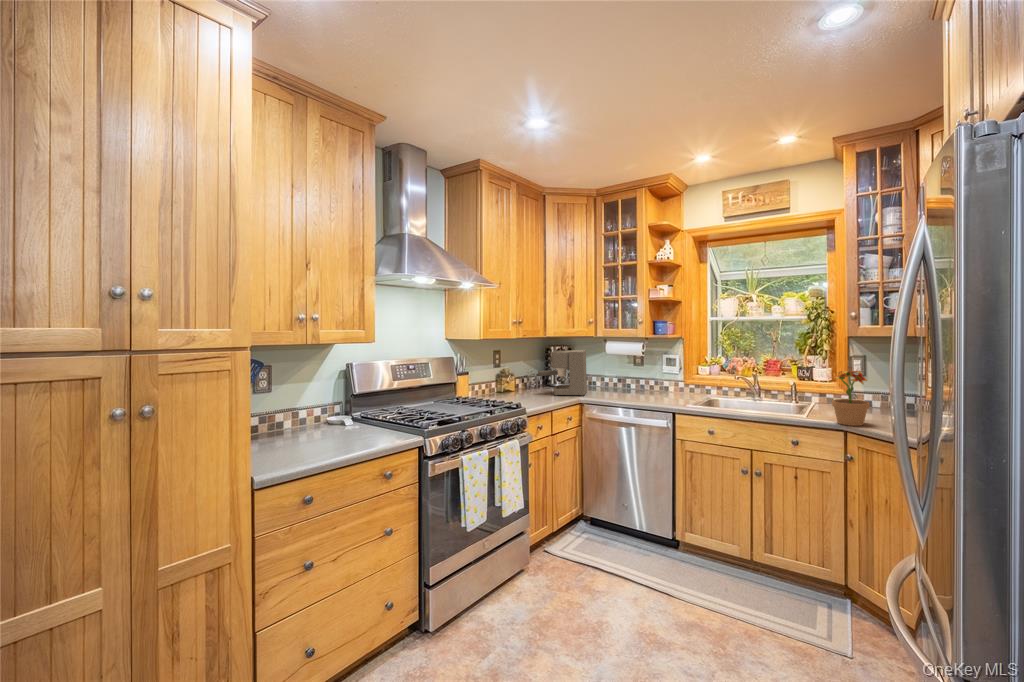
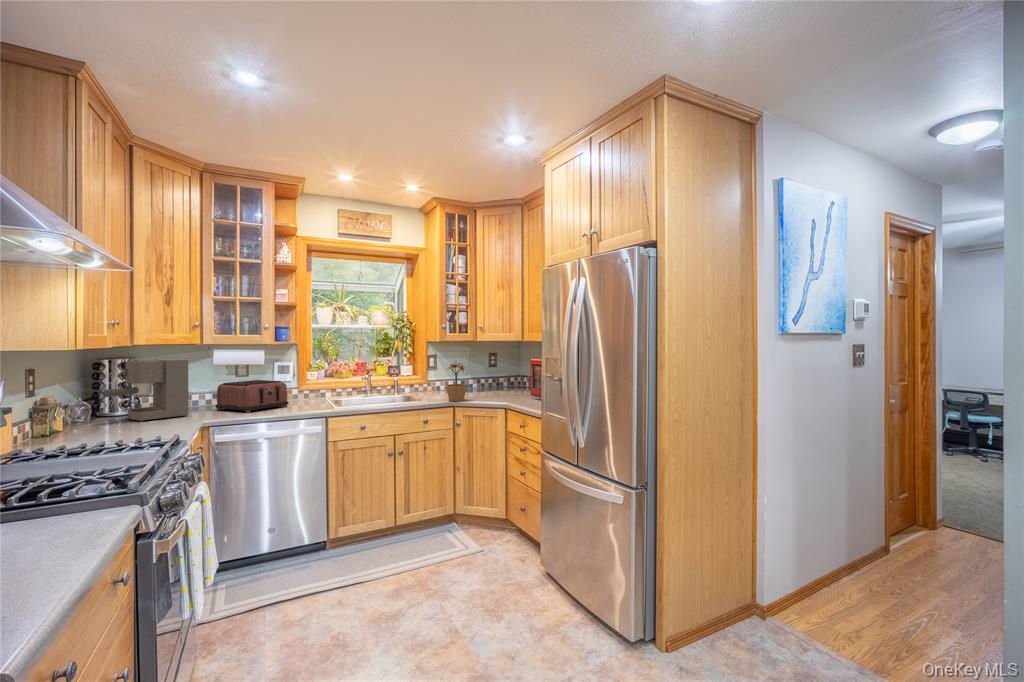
toaster: none [611,371,661,400] -> present [215,380,288,413]

